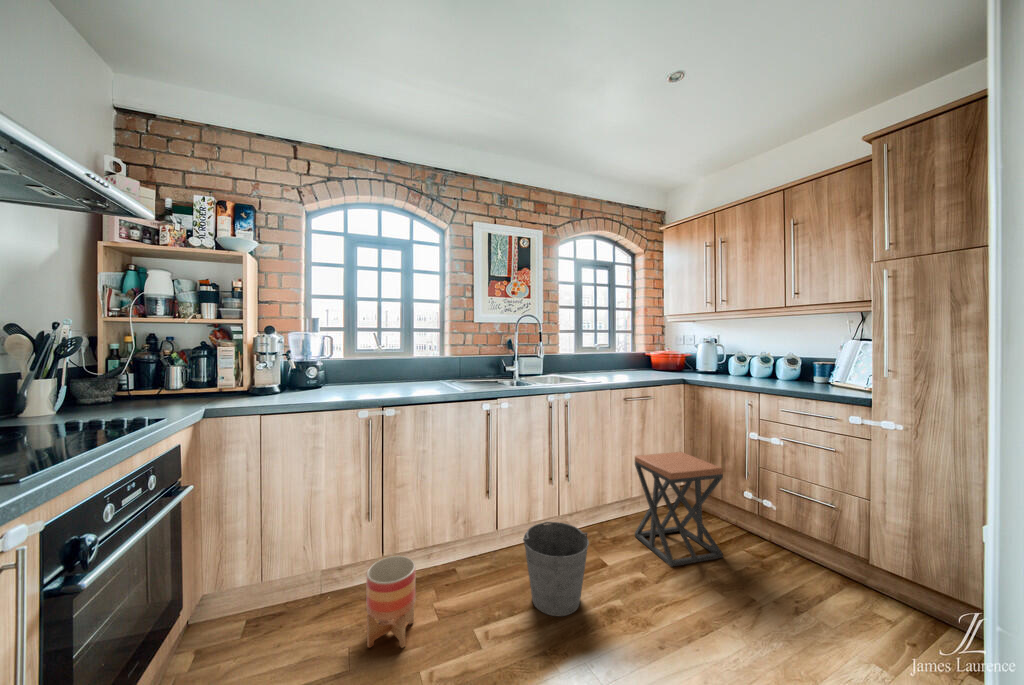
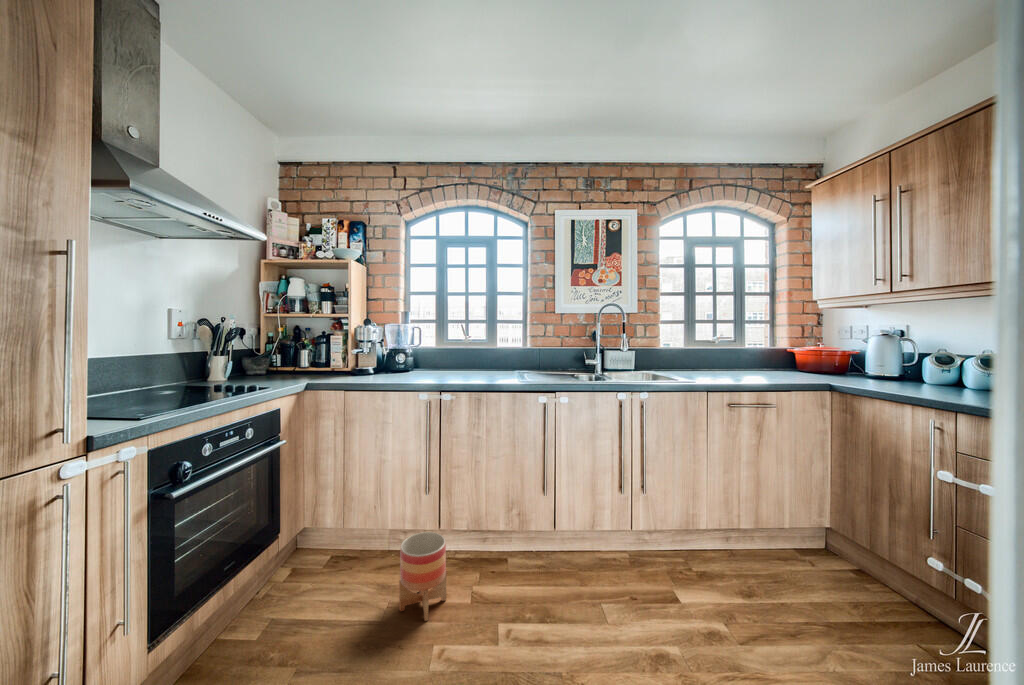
stool: present [635,452,723,567] -> none [733,473,865,636]
bucket: present [523,522,589,616] -> none [557,531,634,643]

